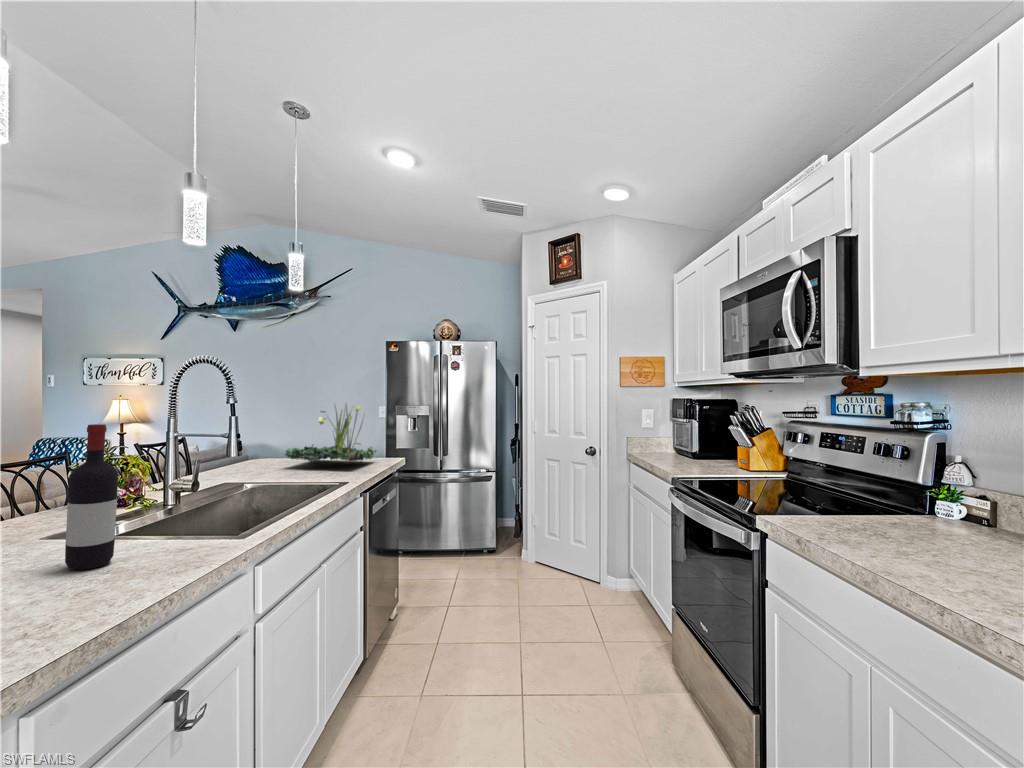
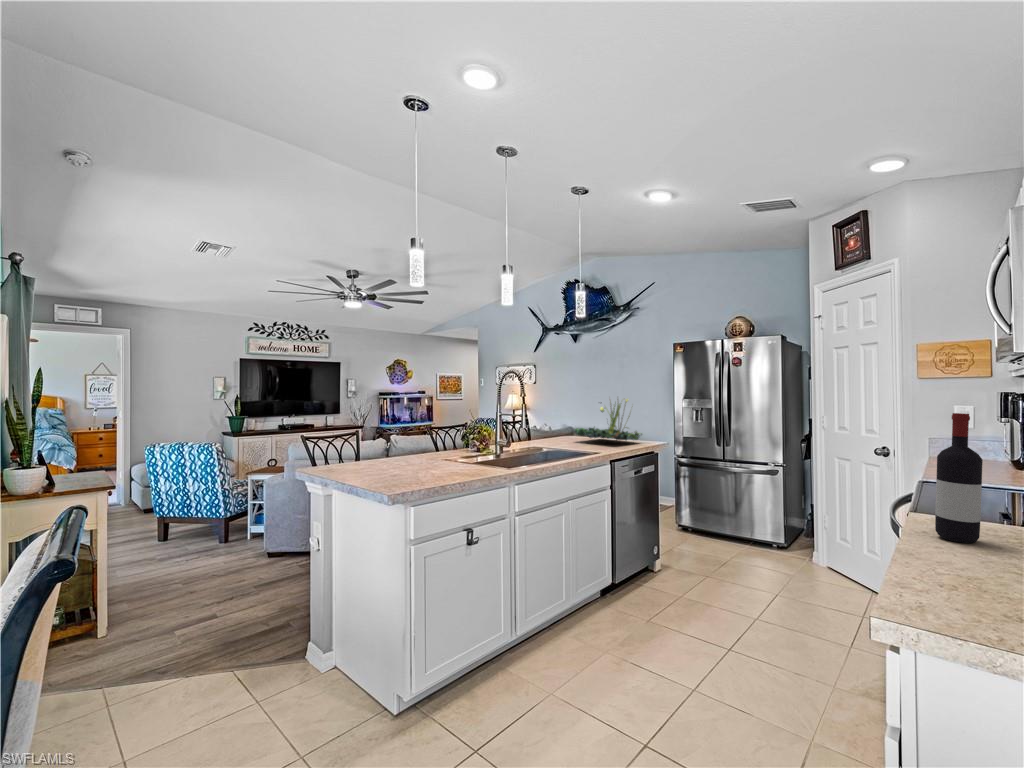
wine bottle: present [65,424,118,570] -> present [935,413,983,543]

